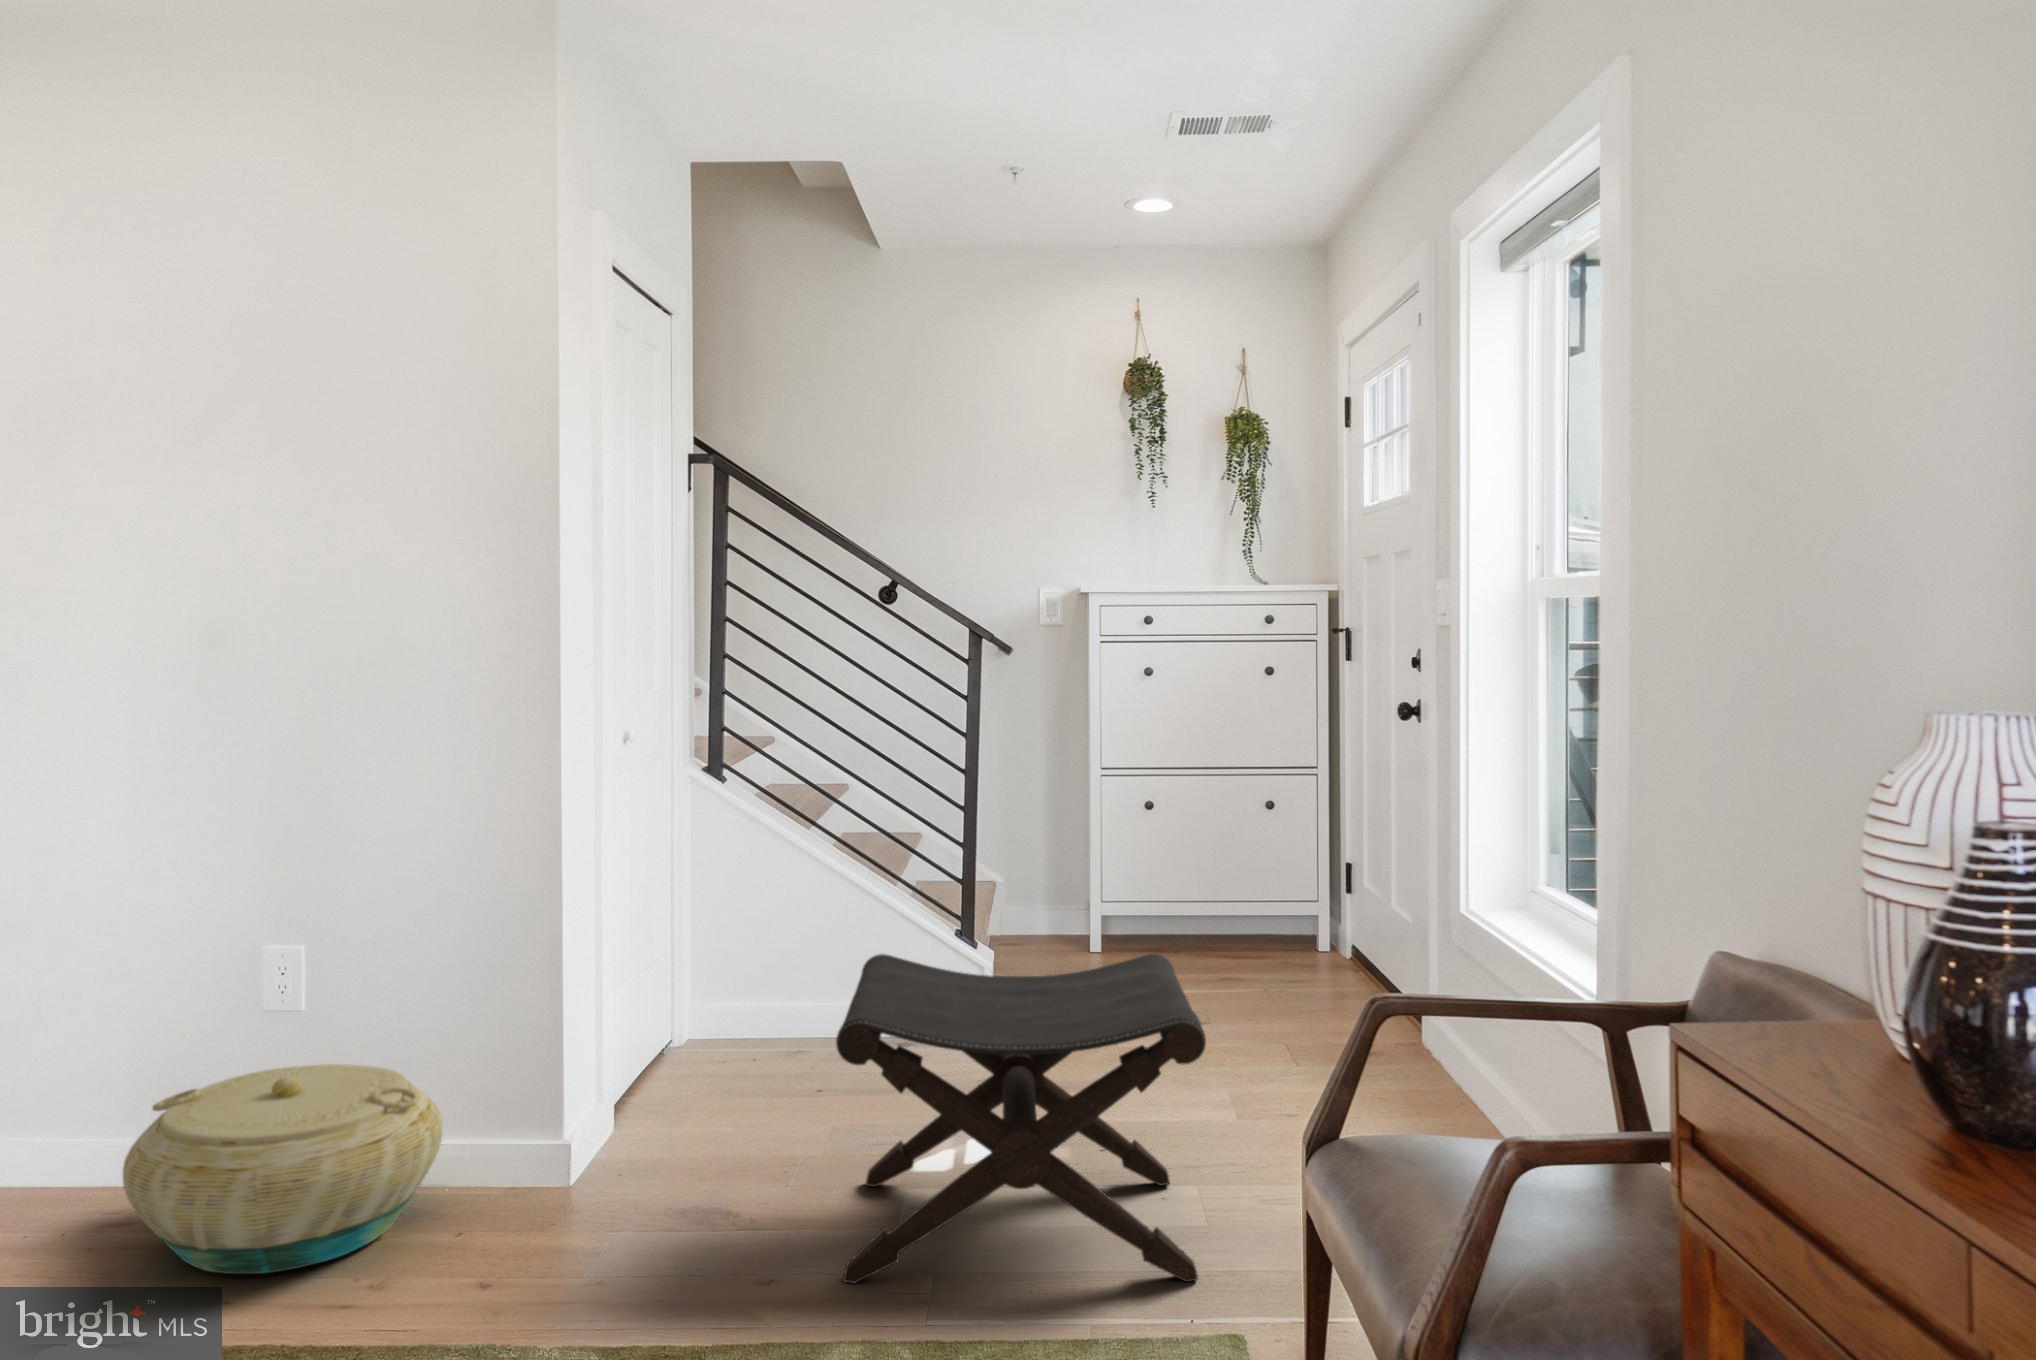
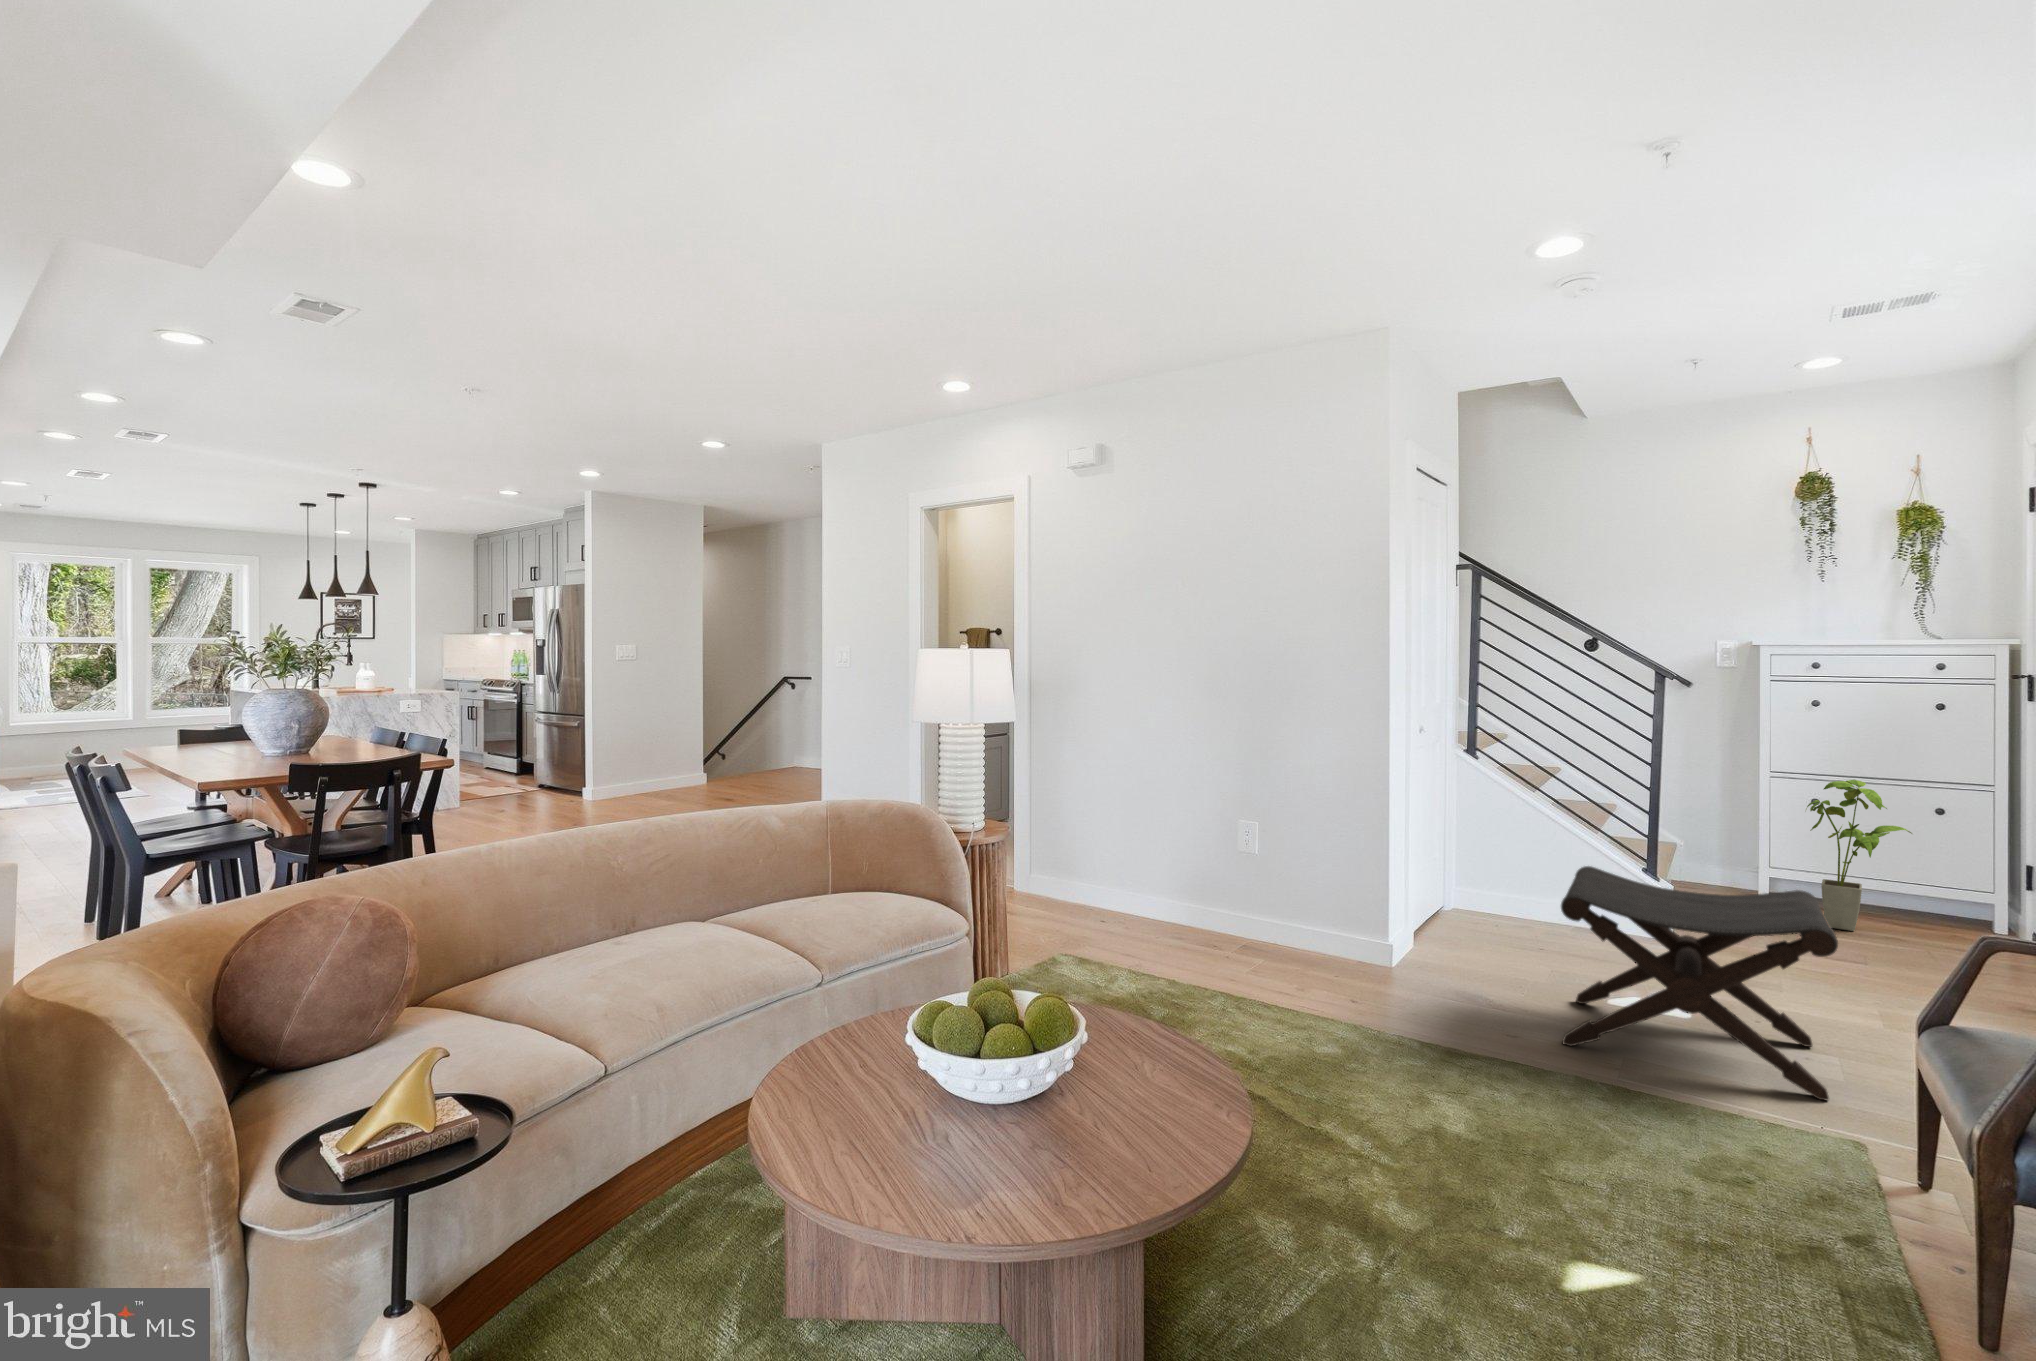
house plant: none [1140,773,1249,977] -> present [1806,780,1912,931]
basket: present [123,1064,443,1274] -> none [1188,881,1328,973]

